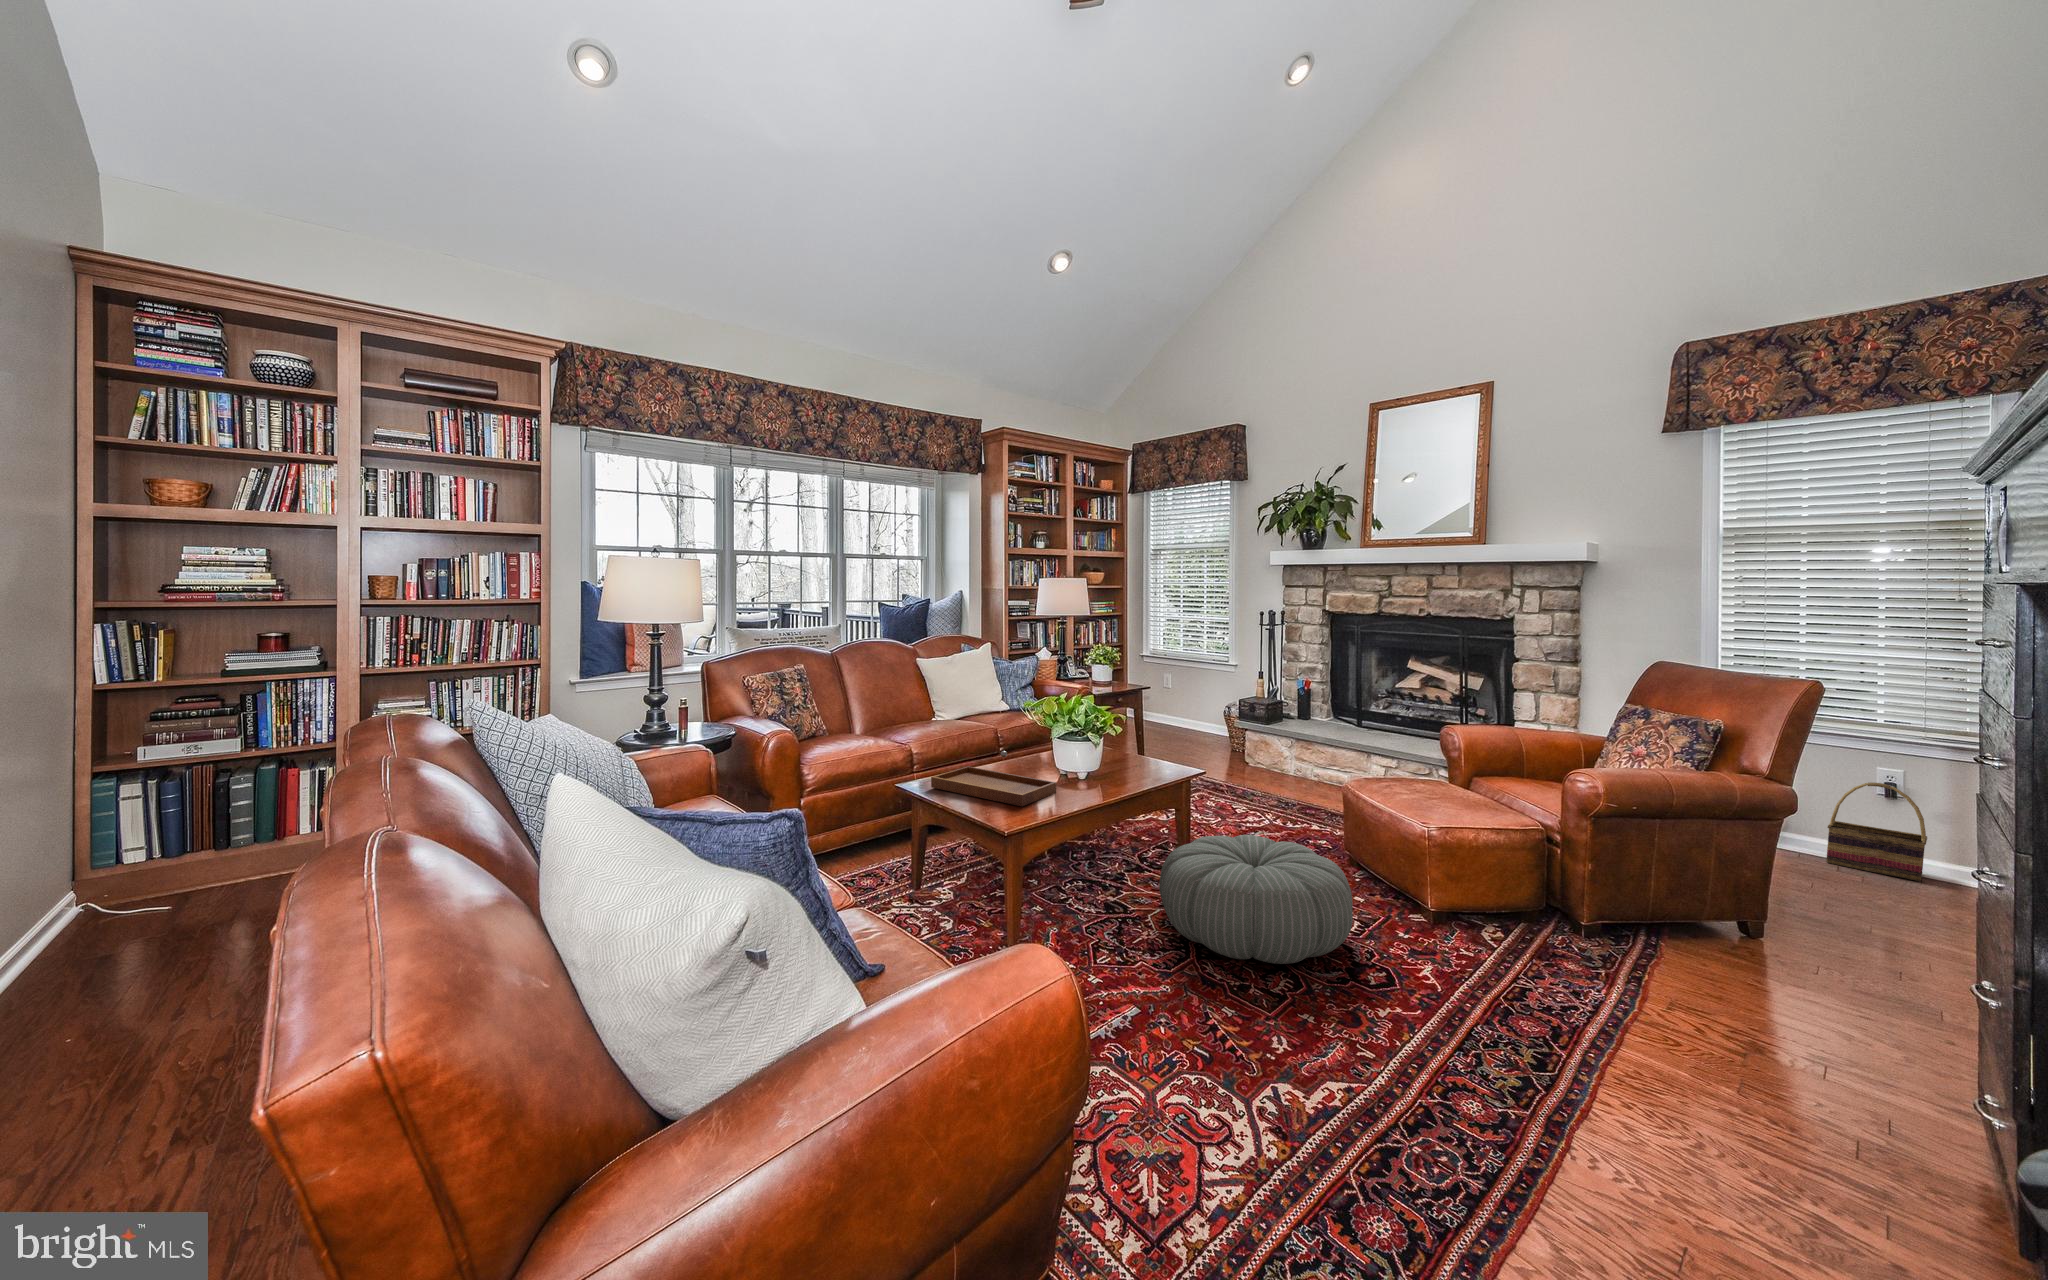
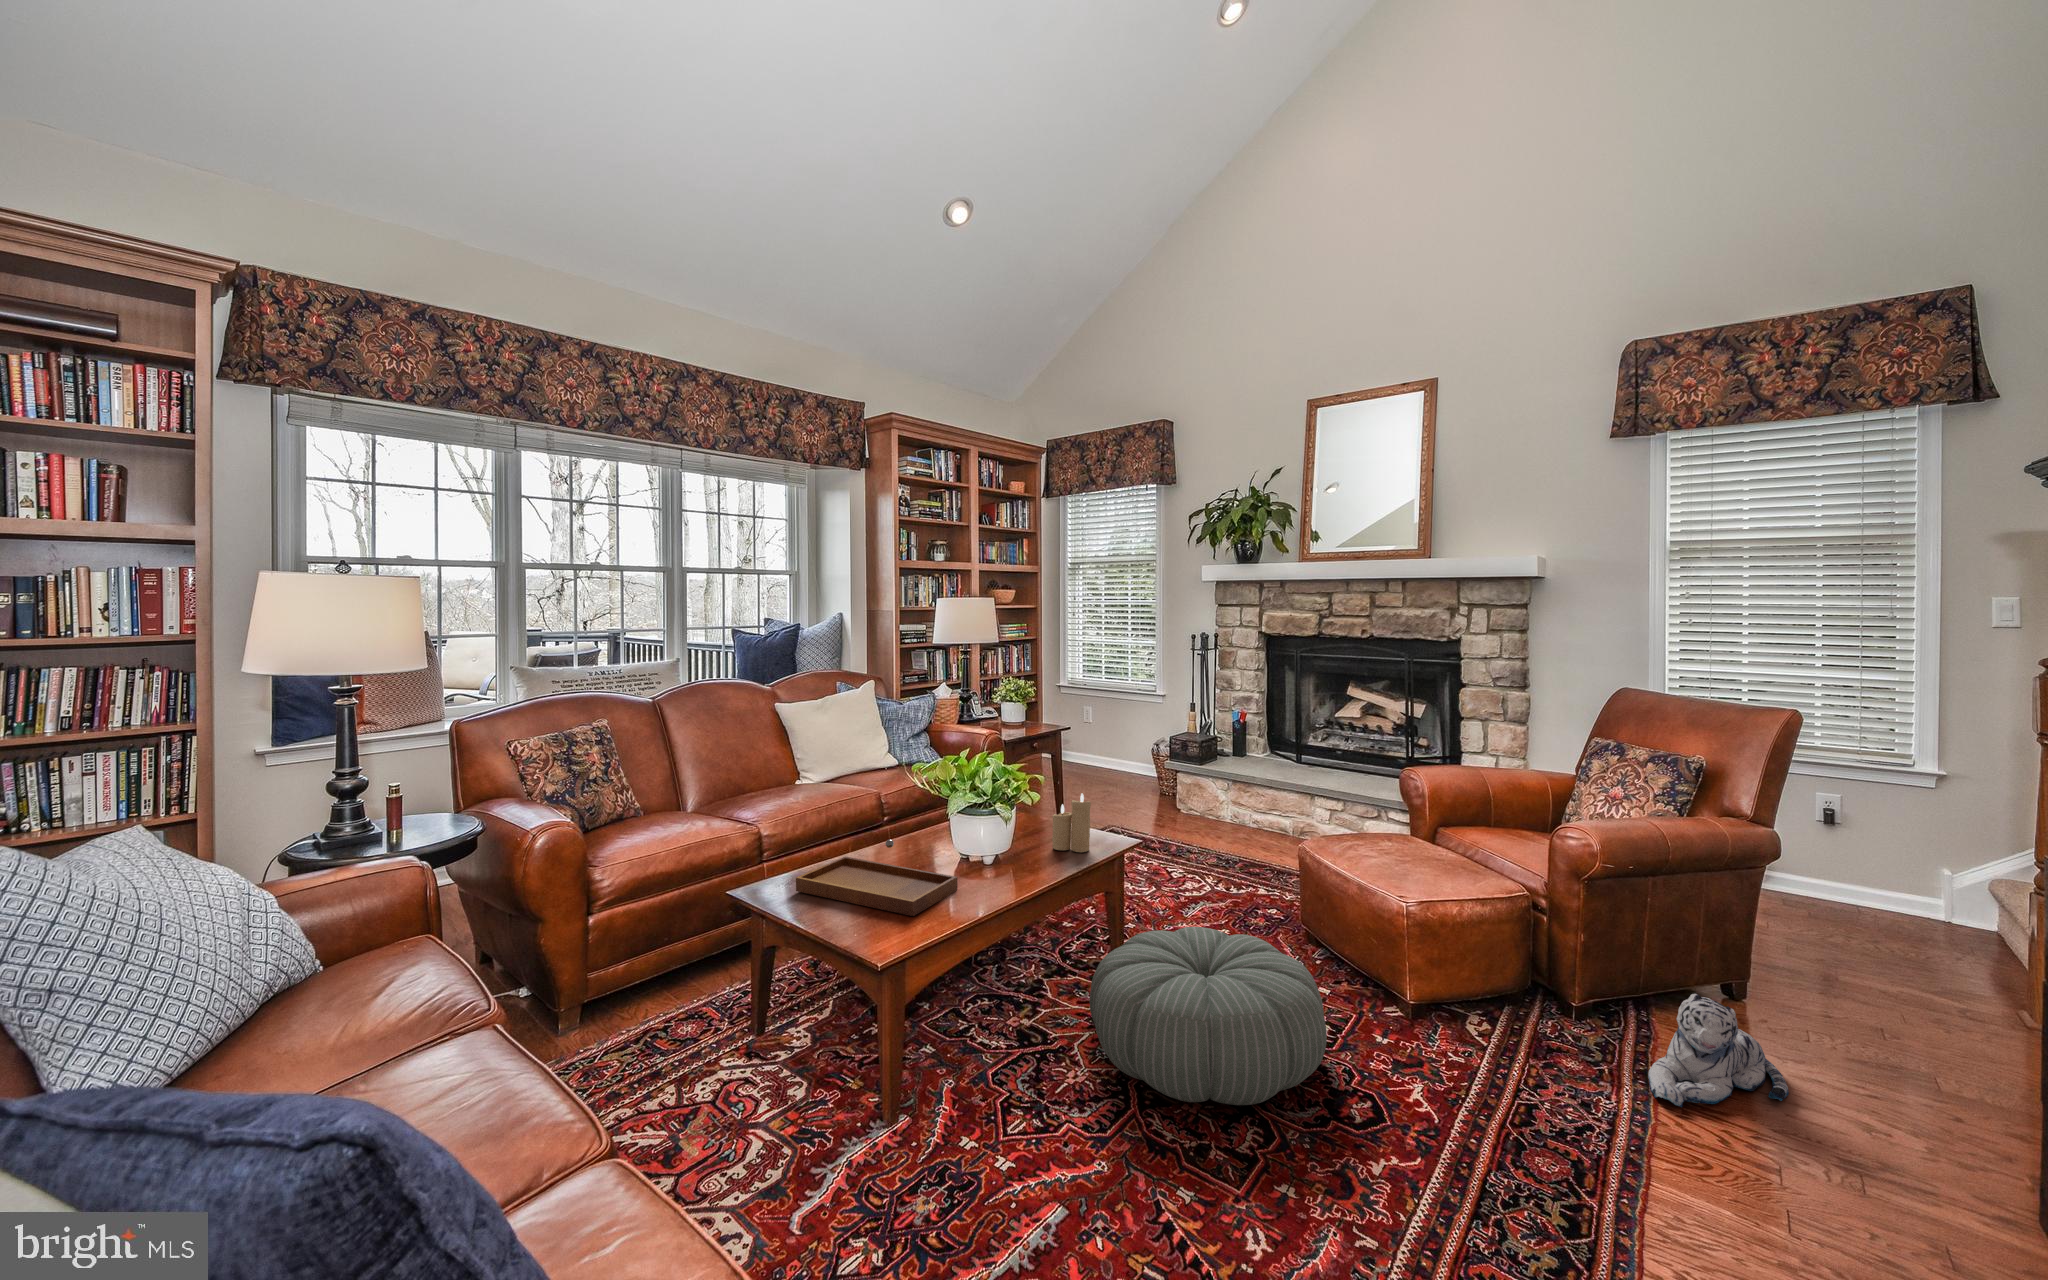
candle: none [1133,726,1166,773] -> present [1052,793,1091,852]
basket: present [1826,783,1927,881] -> none [1799,815,1899,921]
plush toy: none [1636,905,1766,997] -> present [1648,994,1789,1107]

